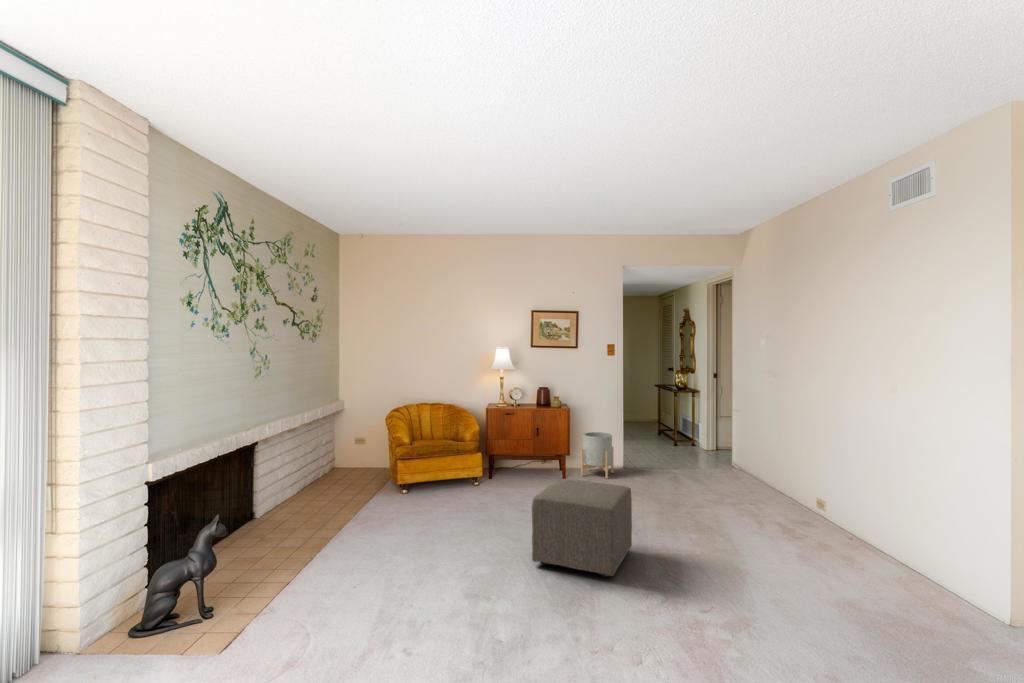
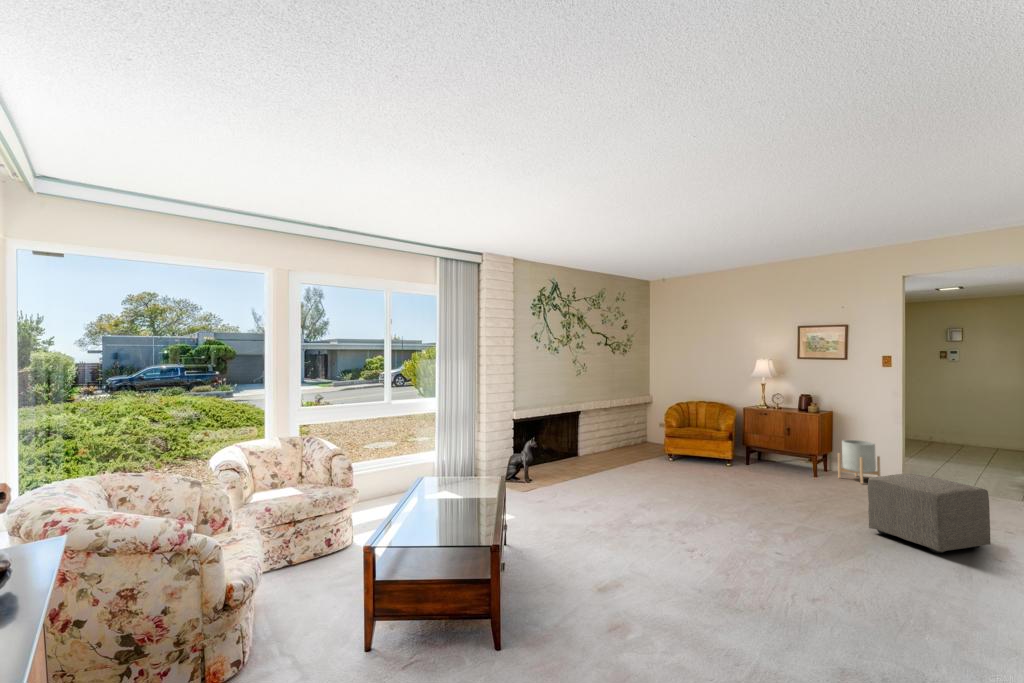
ottoman: present [532,479,632,577] -> present [868,474,991,553]

